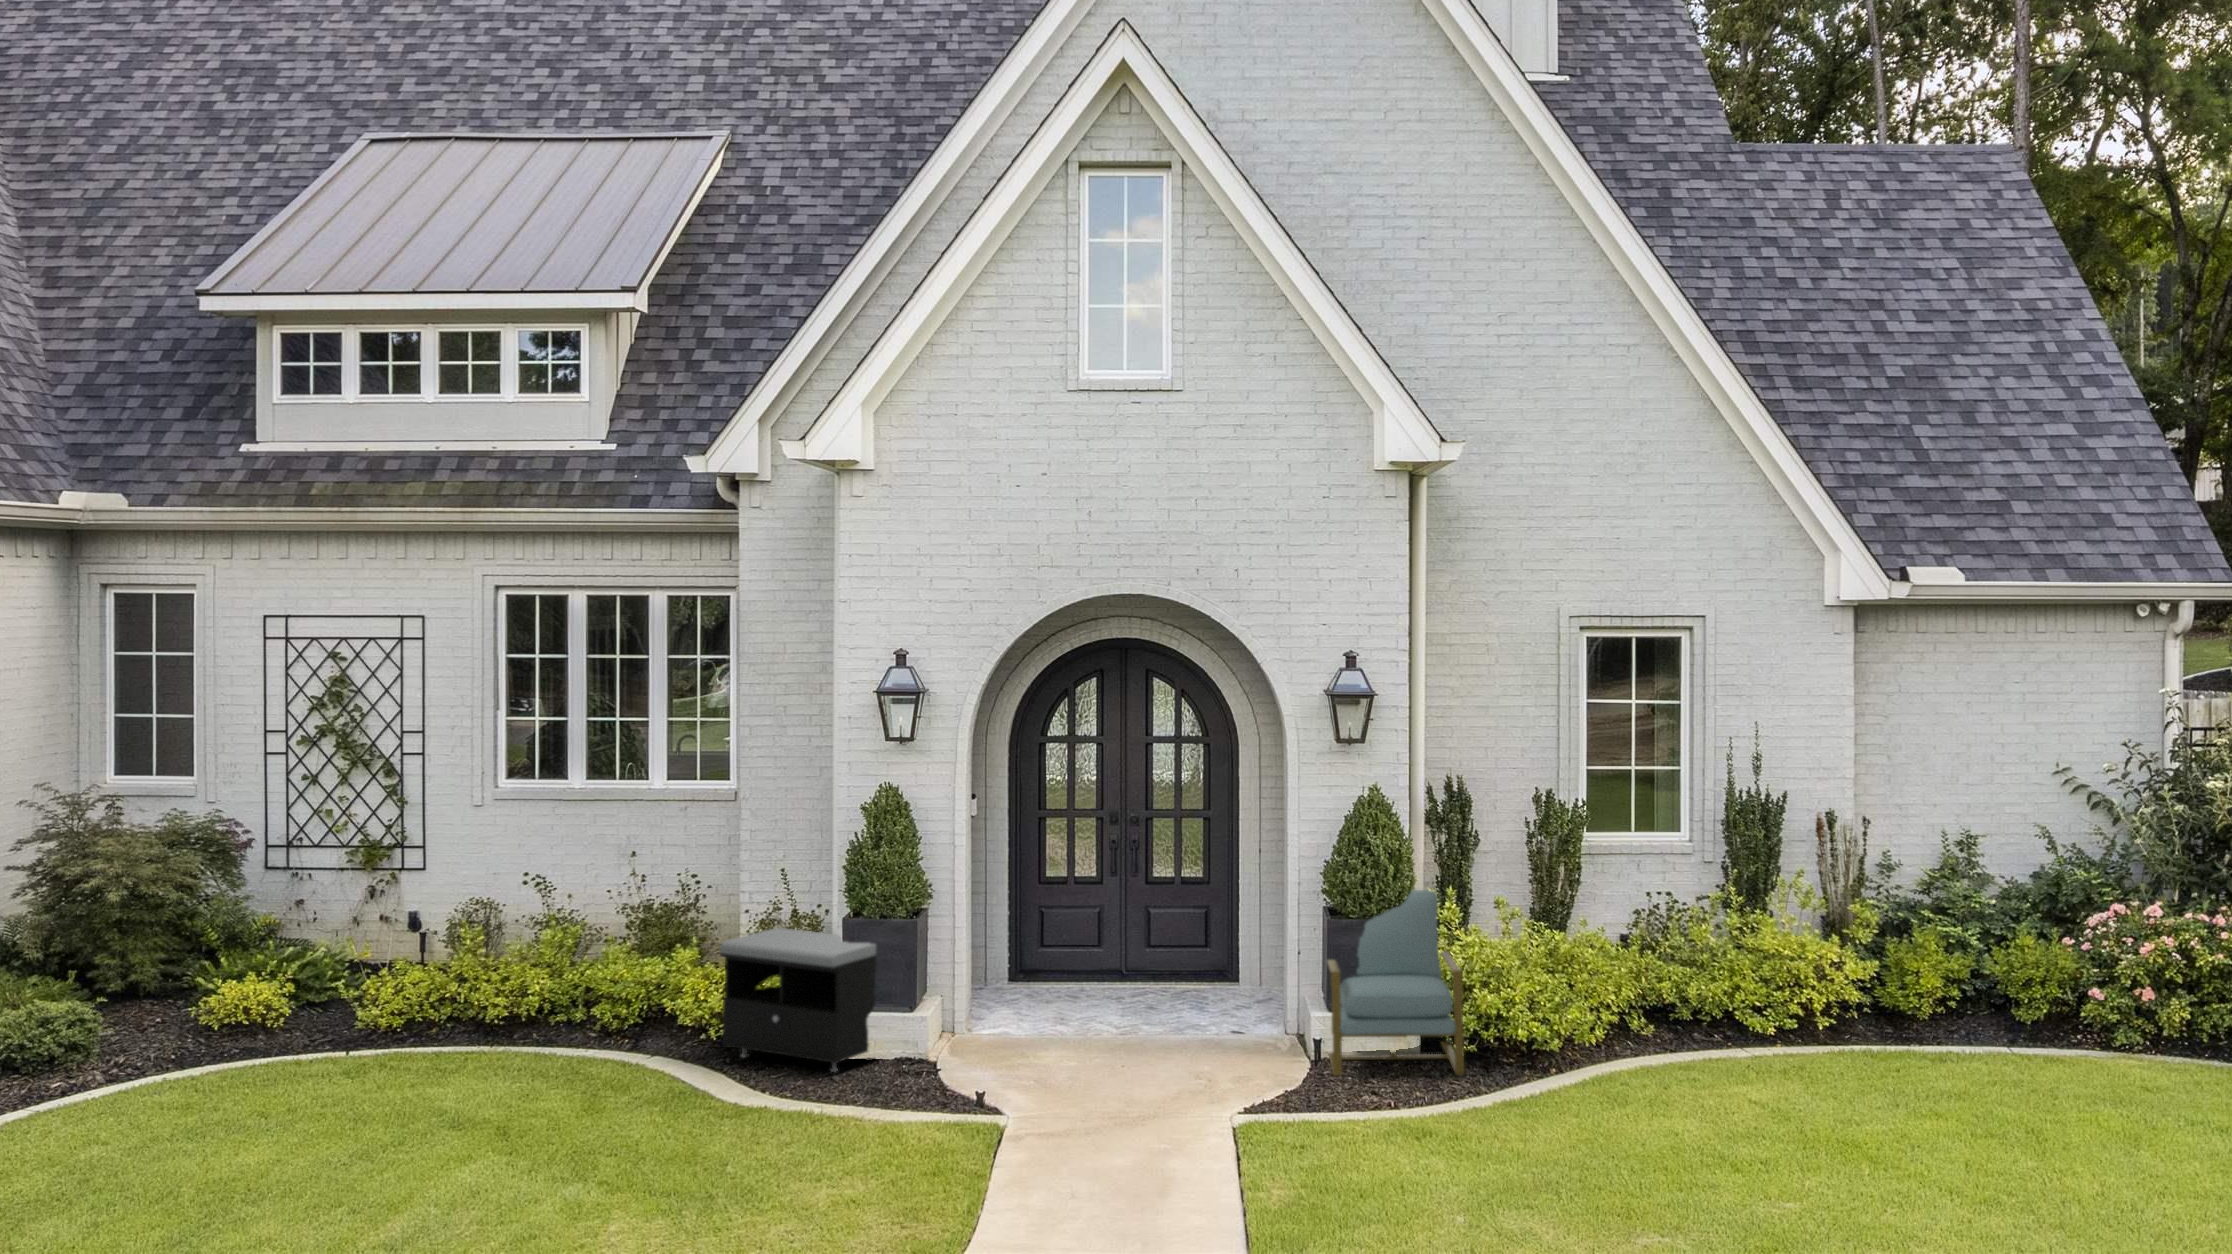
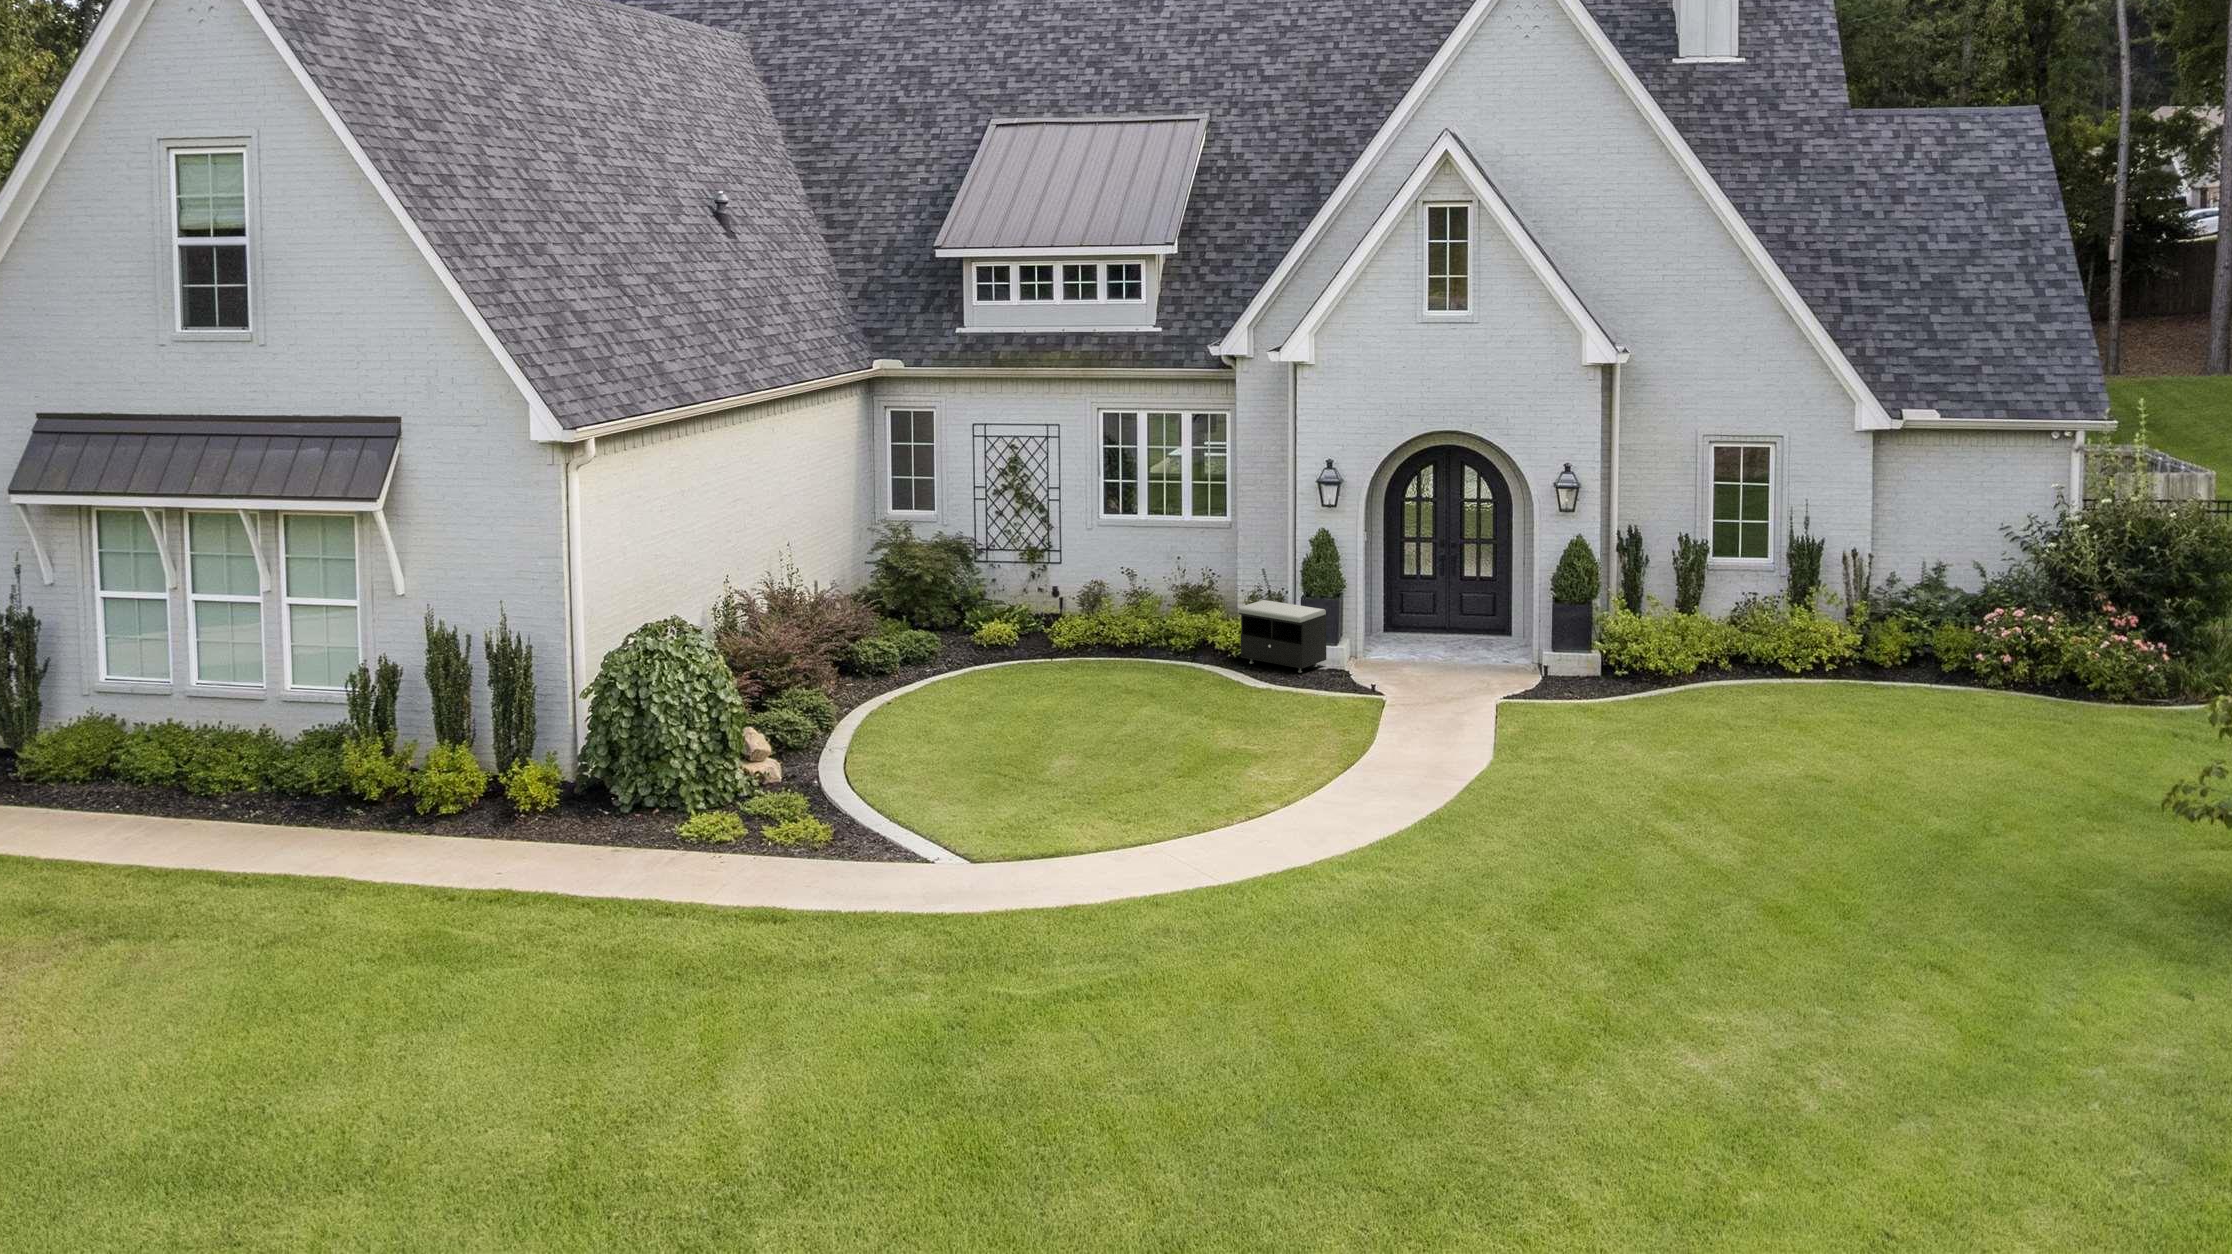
chair: present [1327,890,1464,1076] -> none [1553,591,1626,687]

